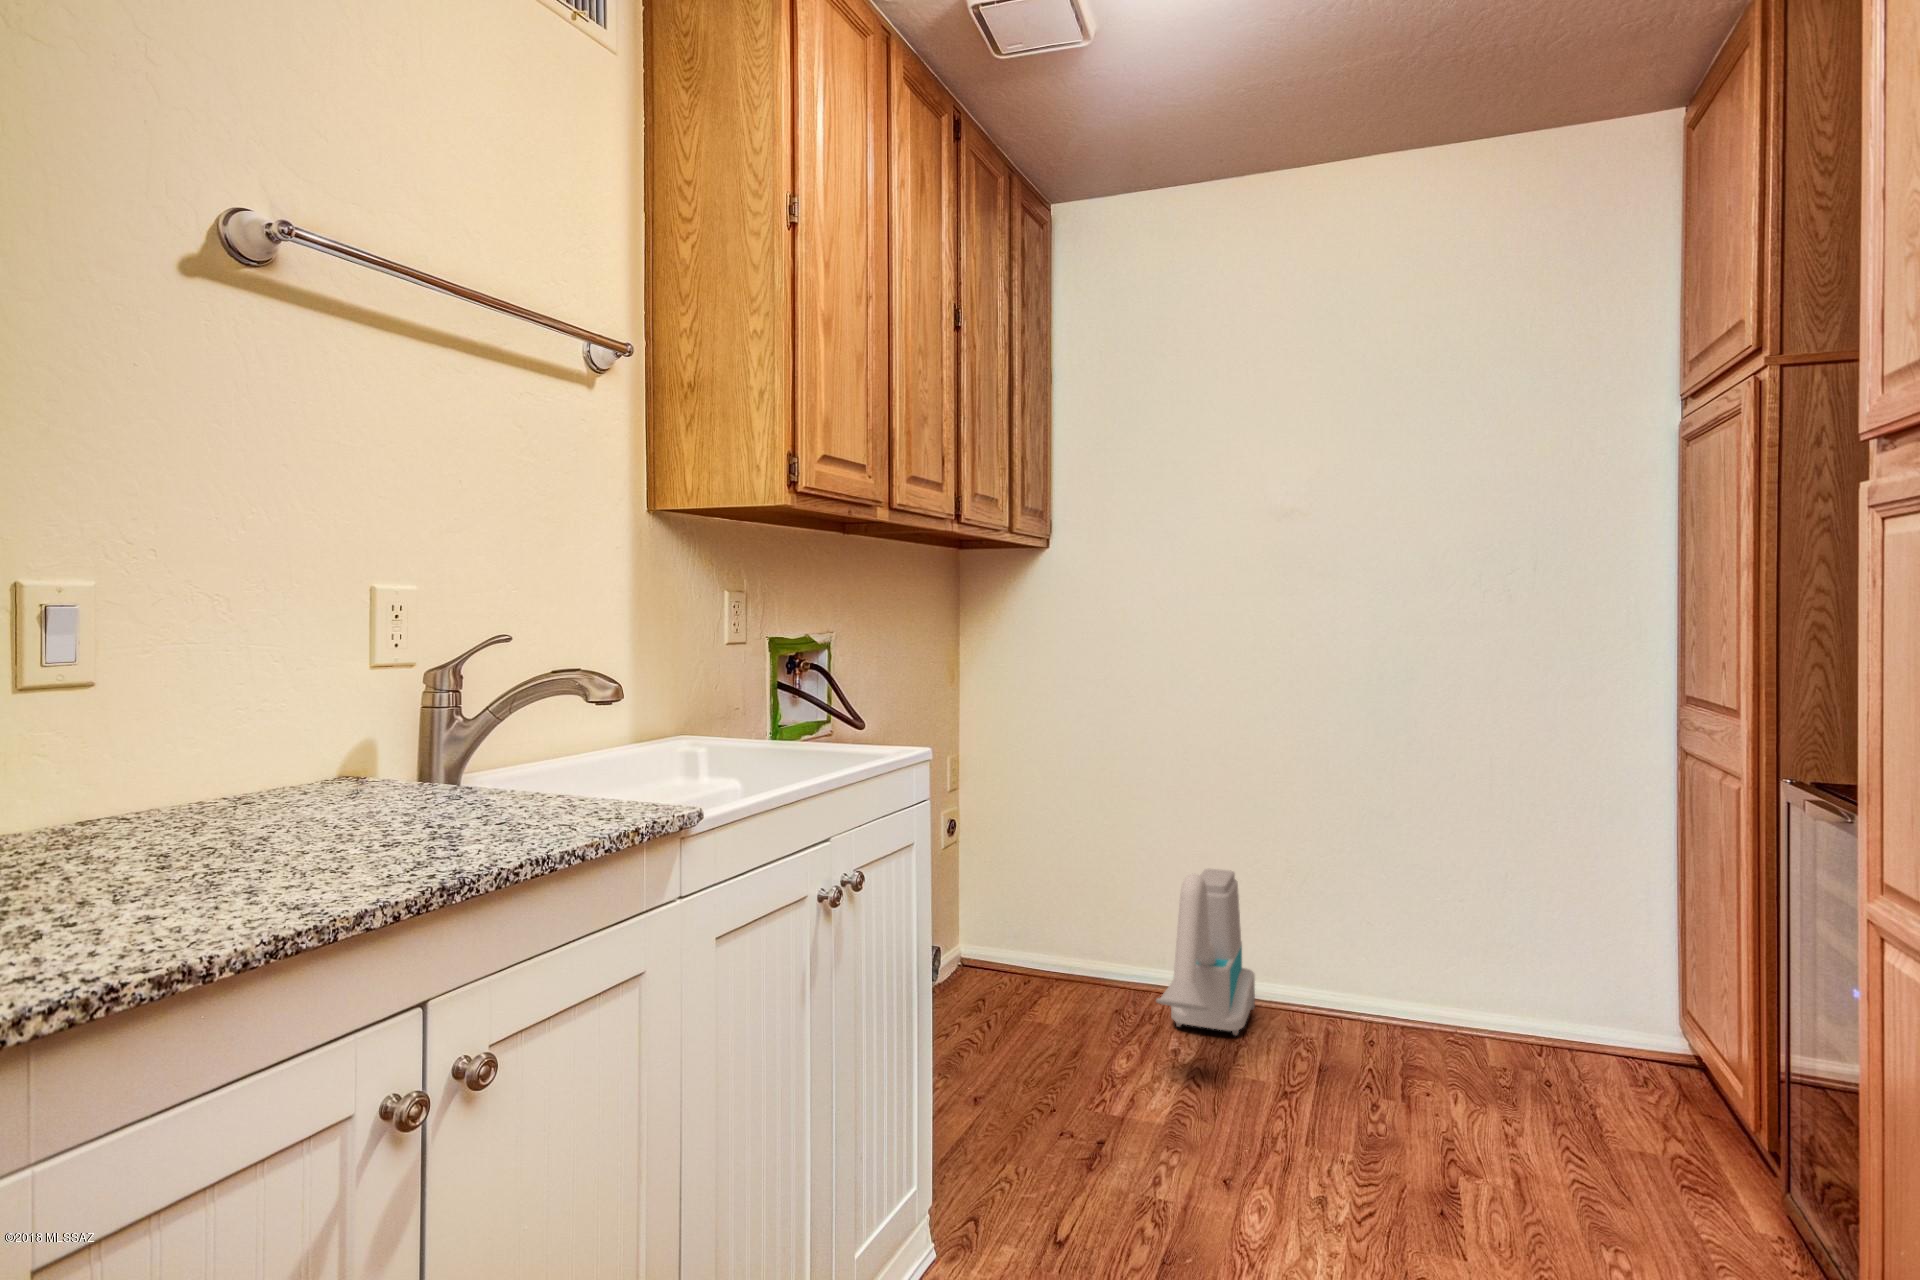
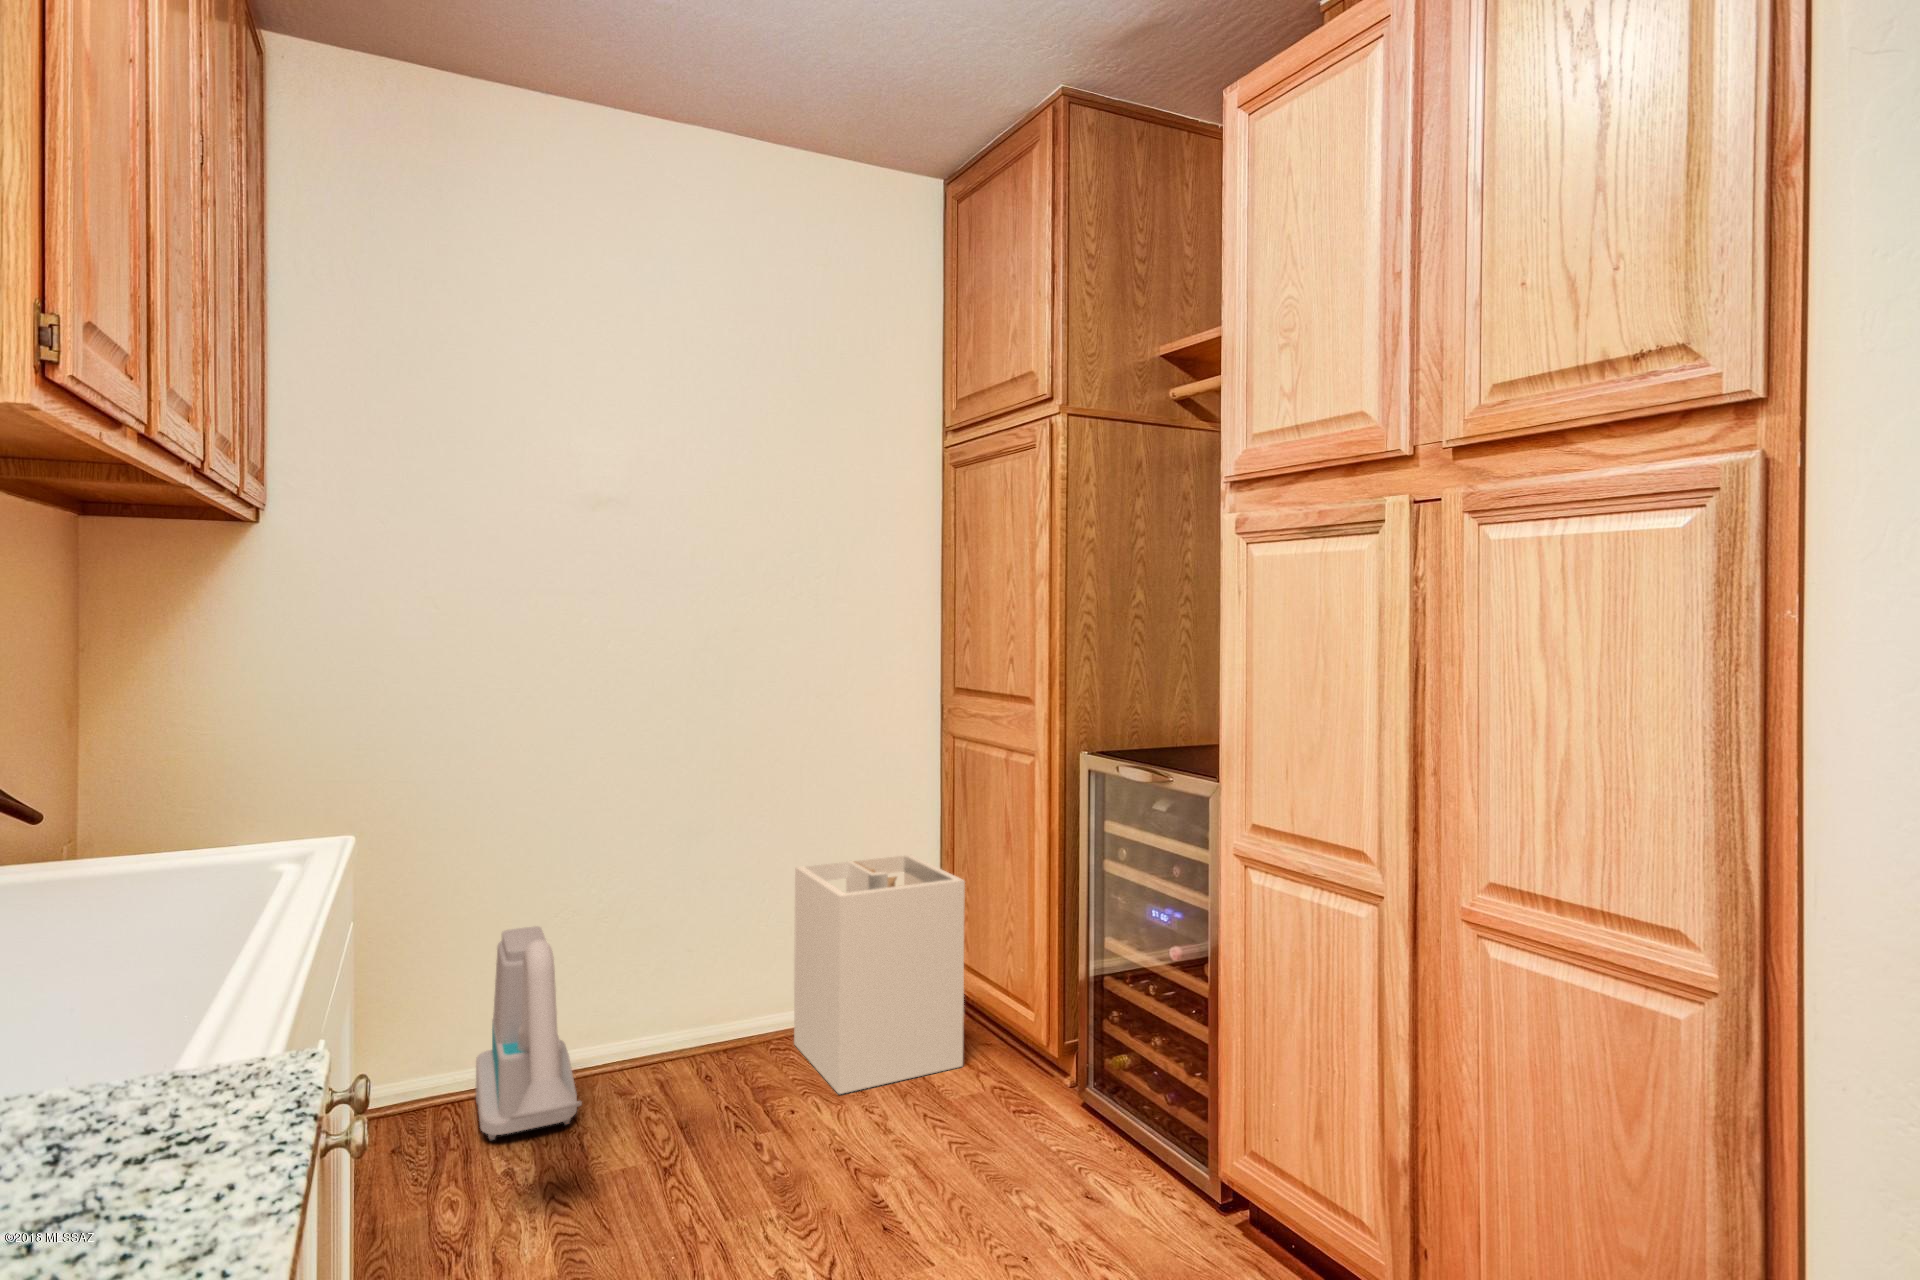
laundry hamper: none [1475,864,1658,1124] -> present [794,855,965,1094]

